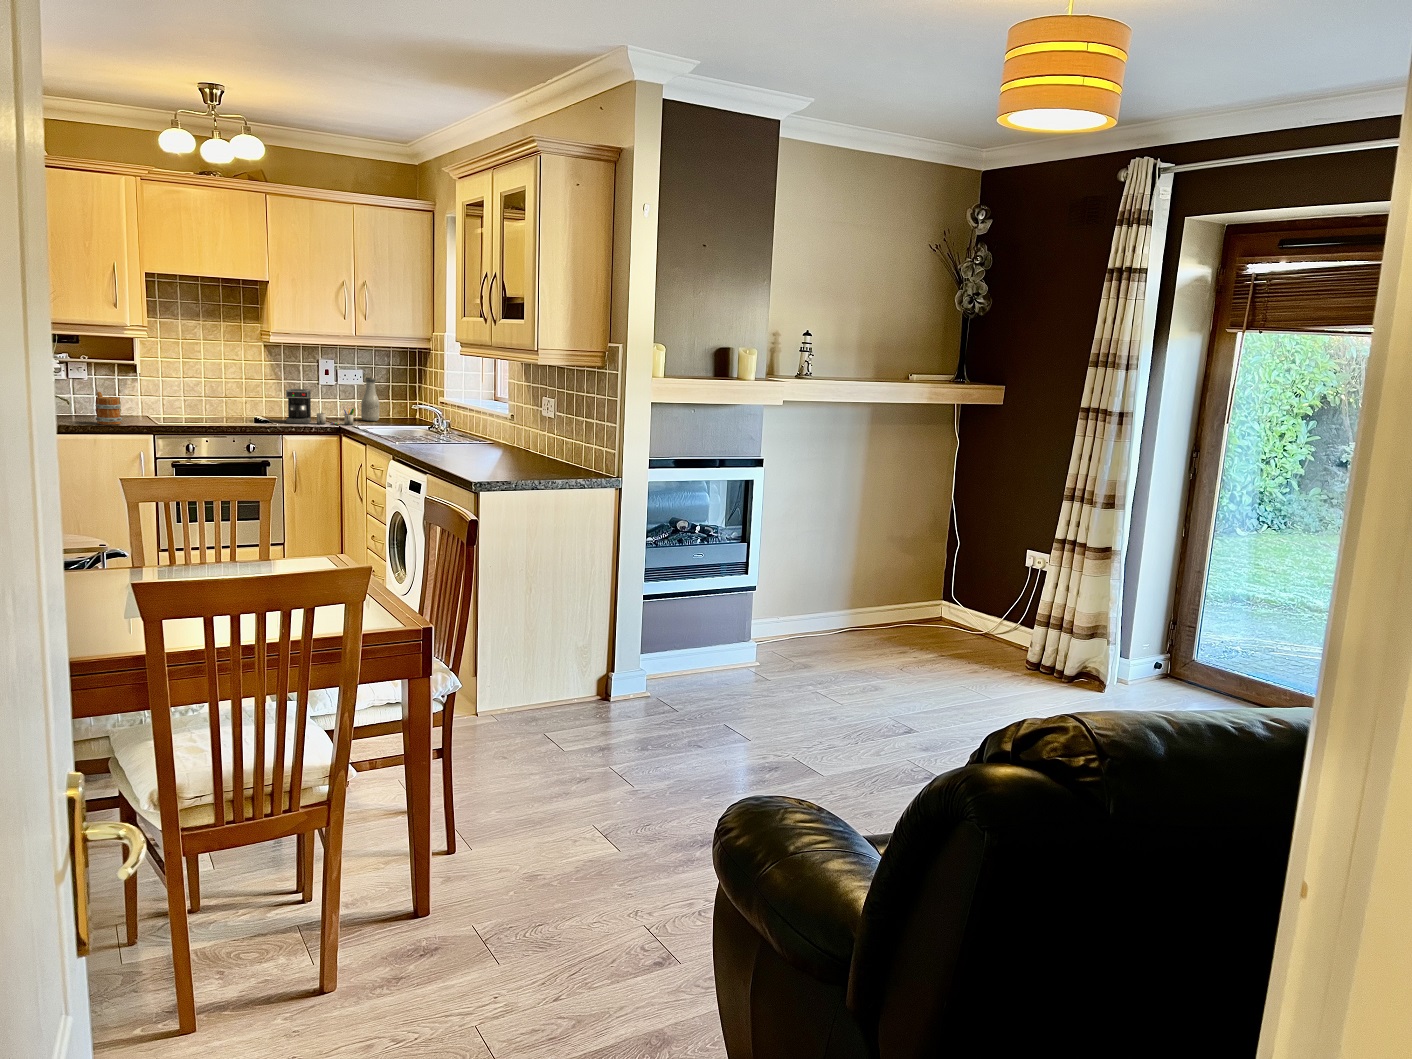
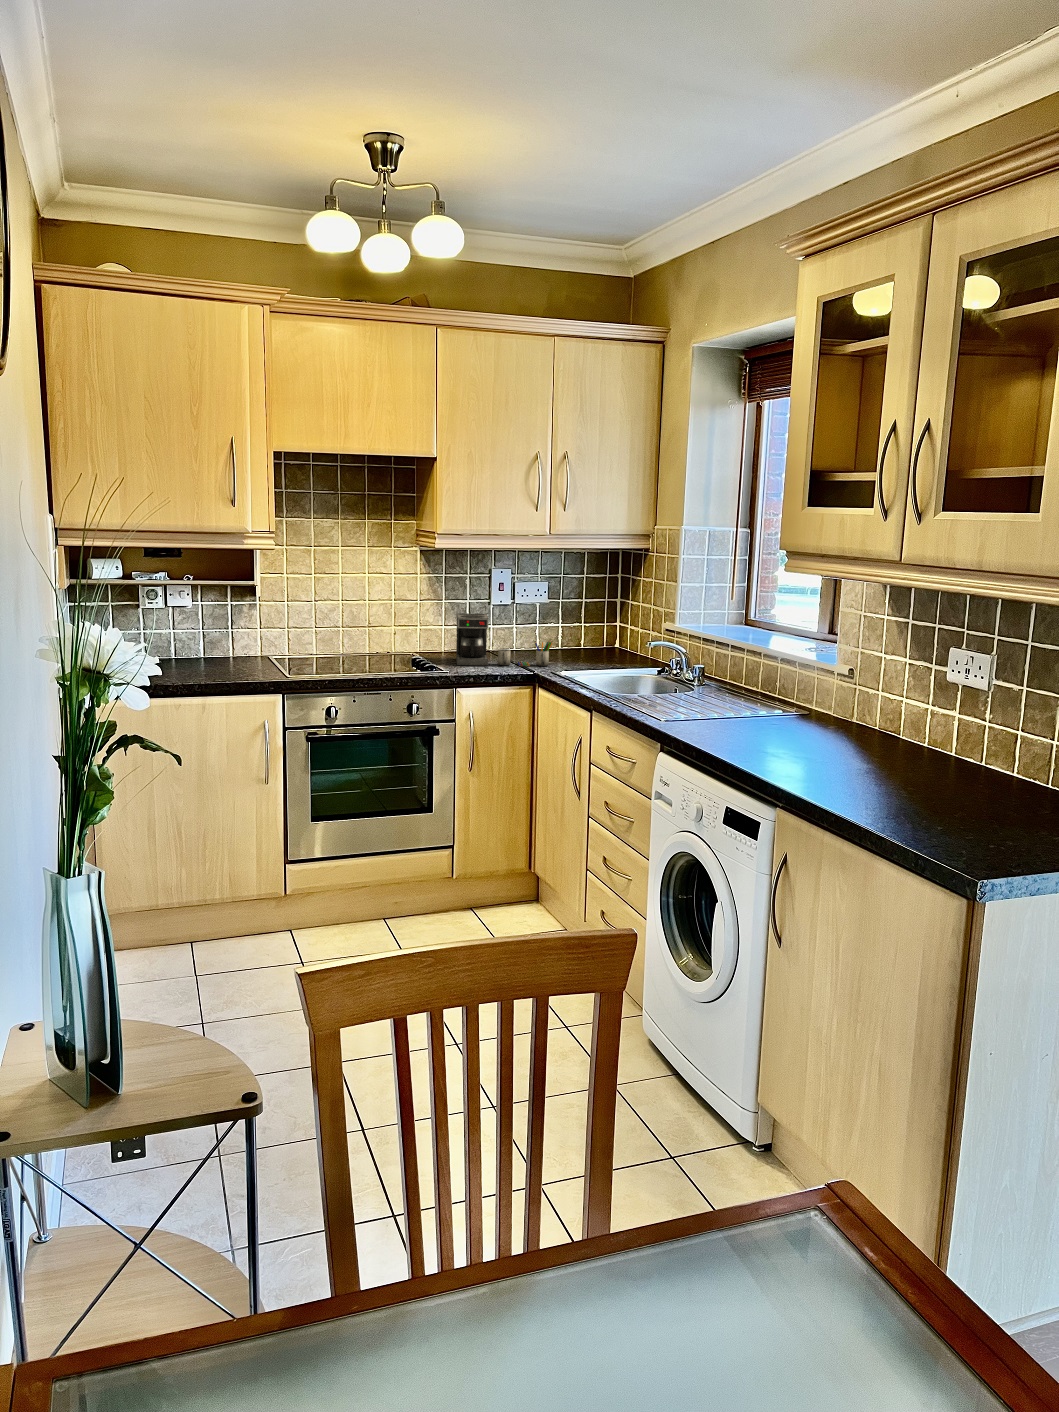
bottle: present [361,378,379,421] -> none [551,594,577,656]
mug: present [95,392,122,425] -> none [202,627,239,677]

